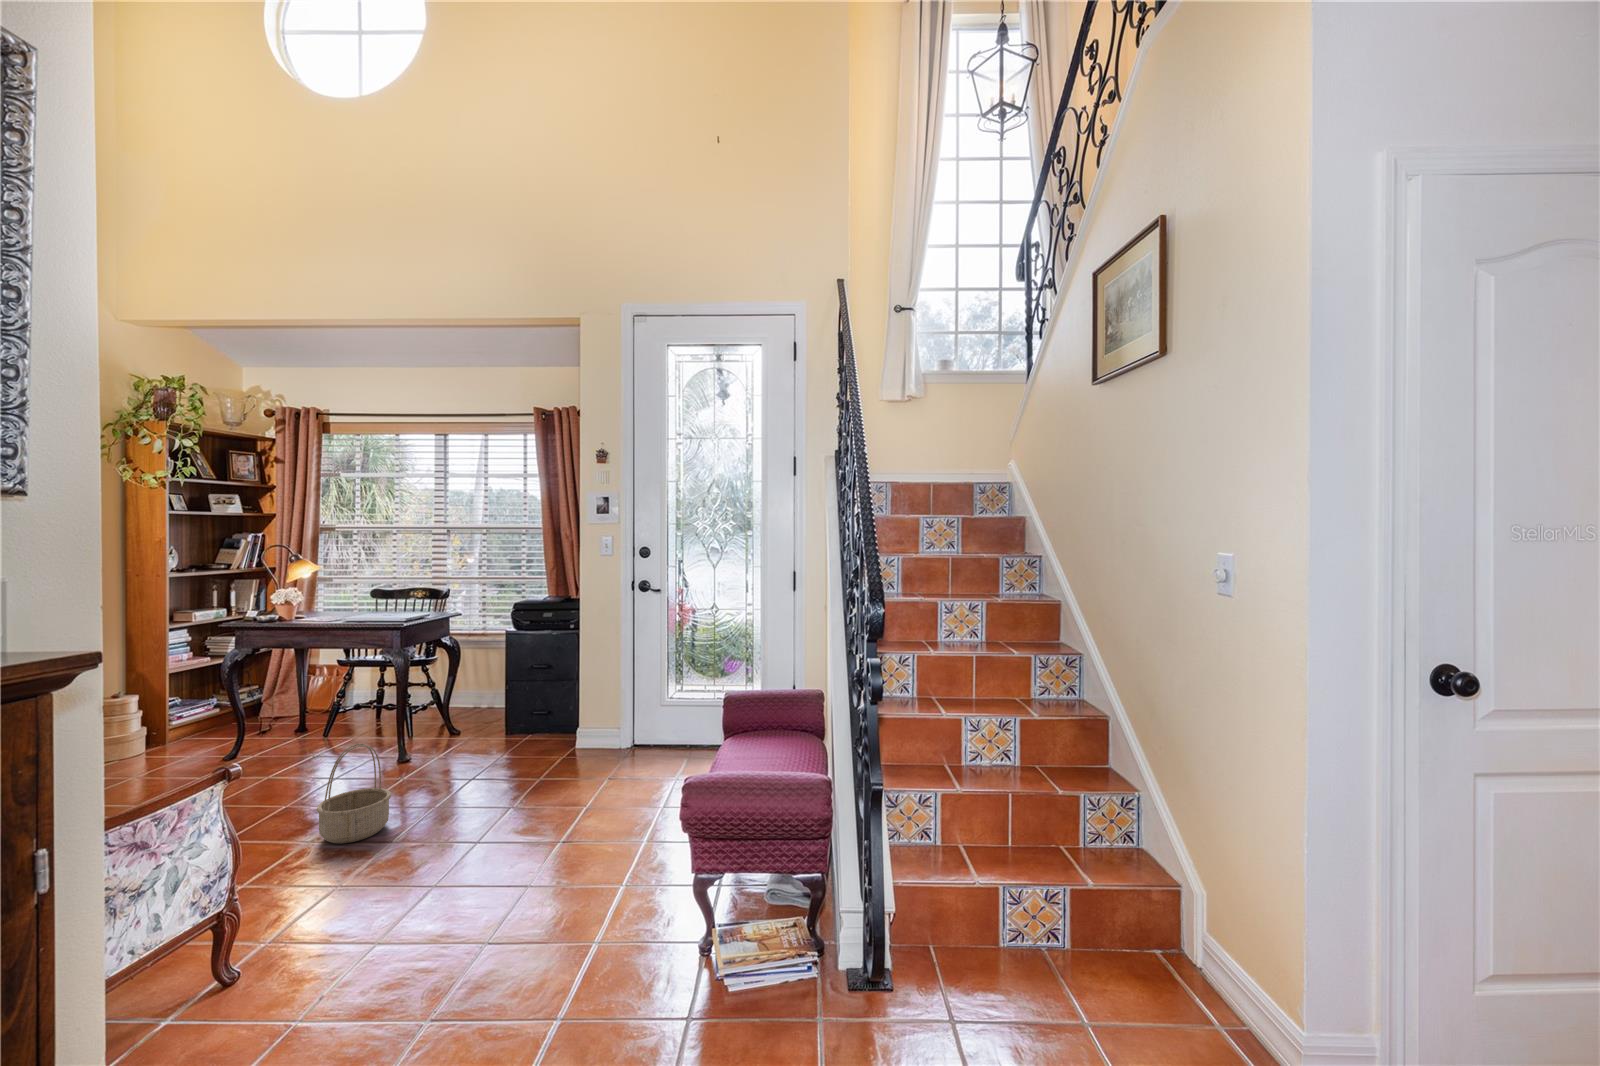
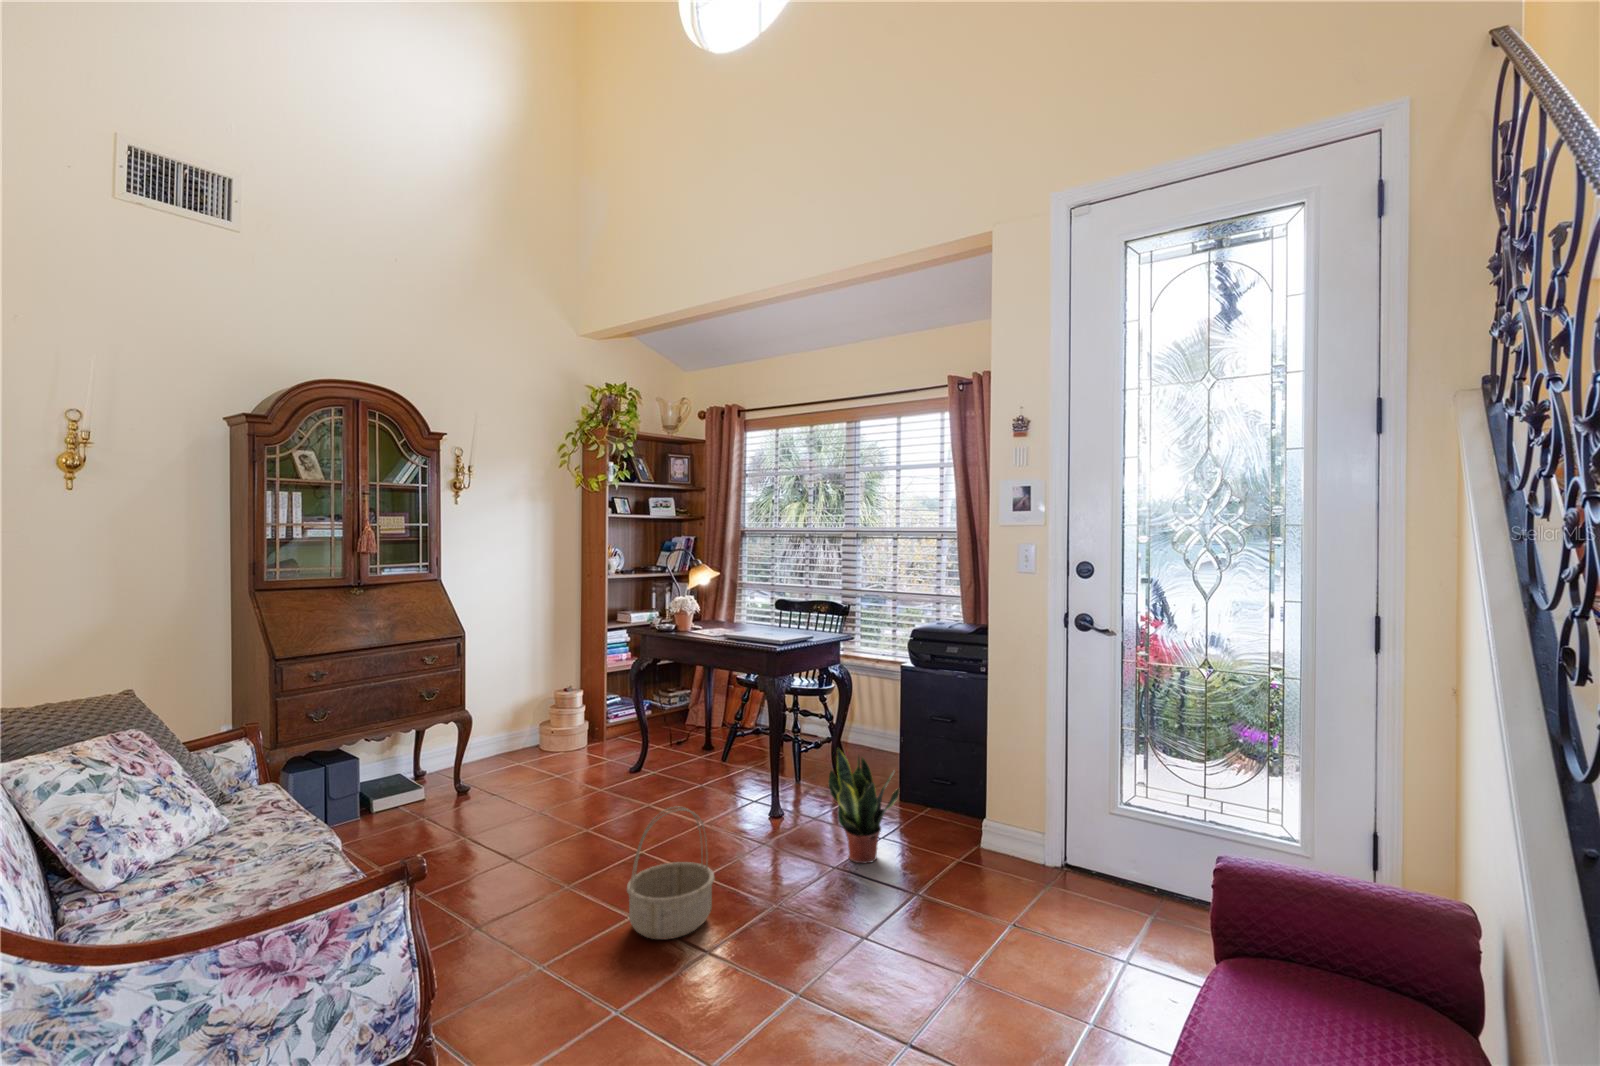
potted plant: none [461,693,520,775] -> present [828,749,899,863]

